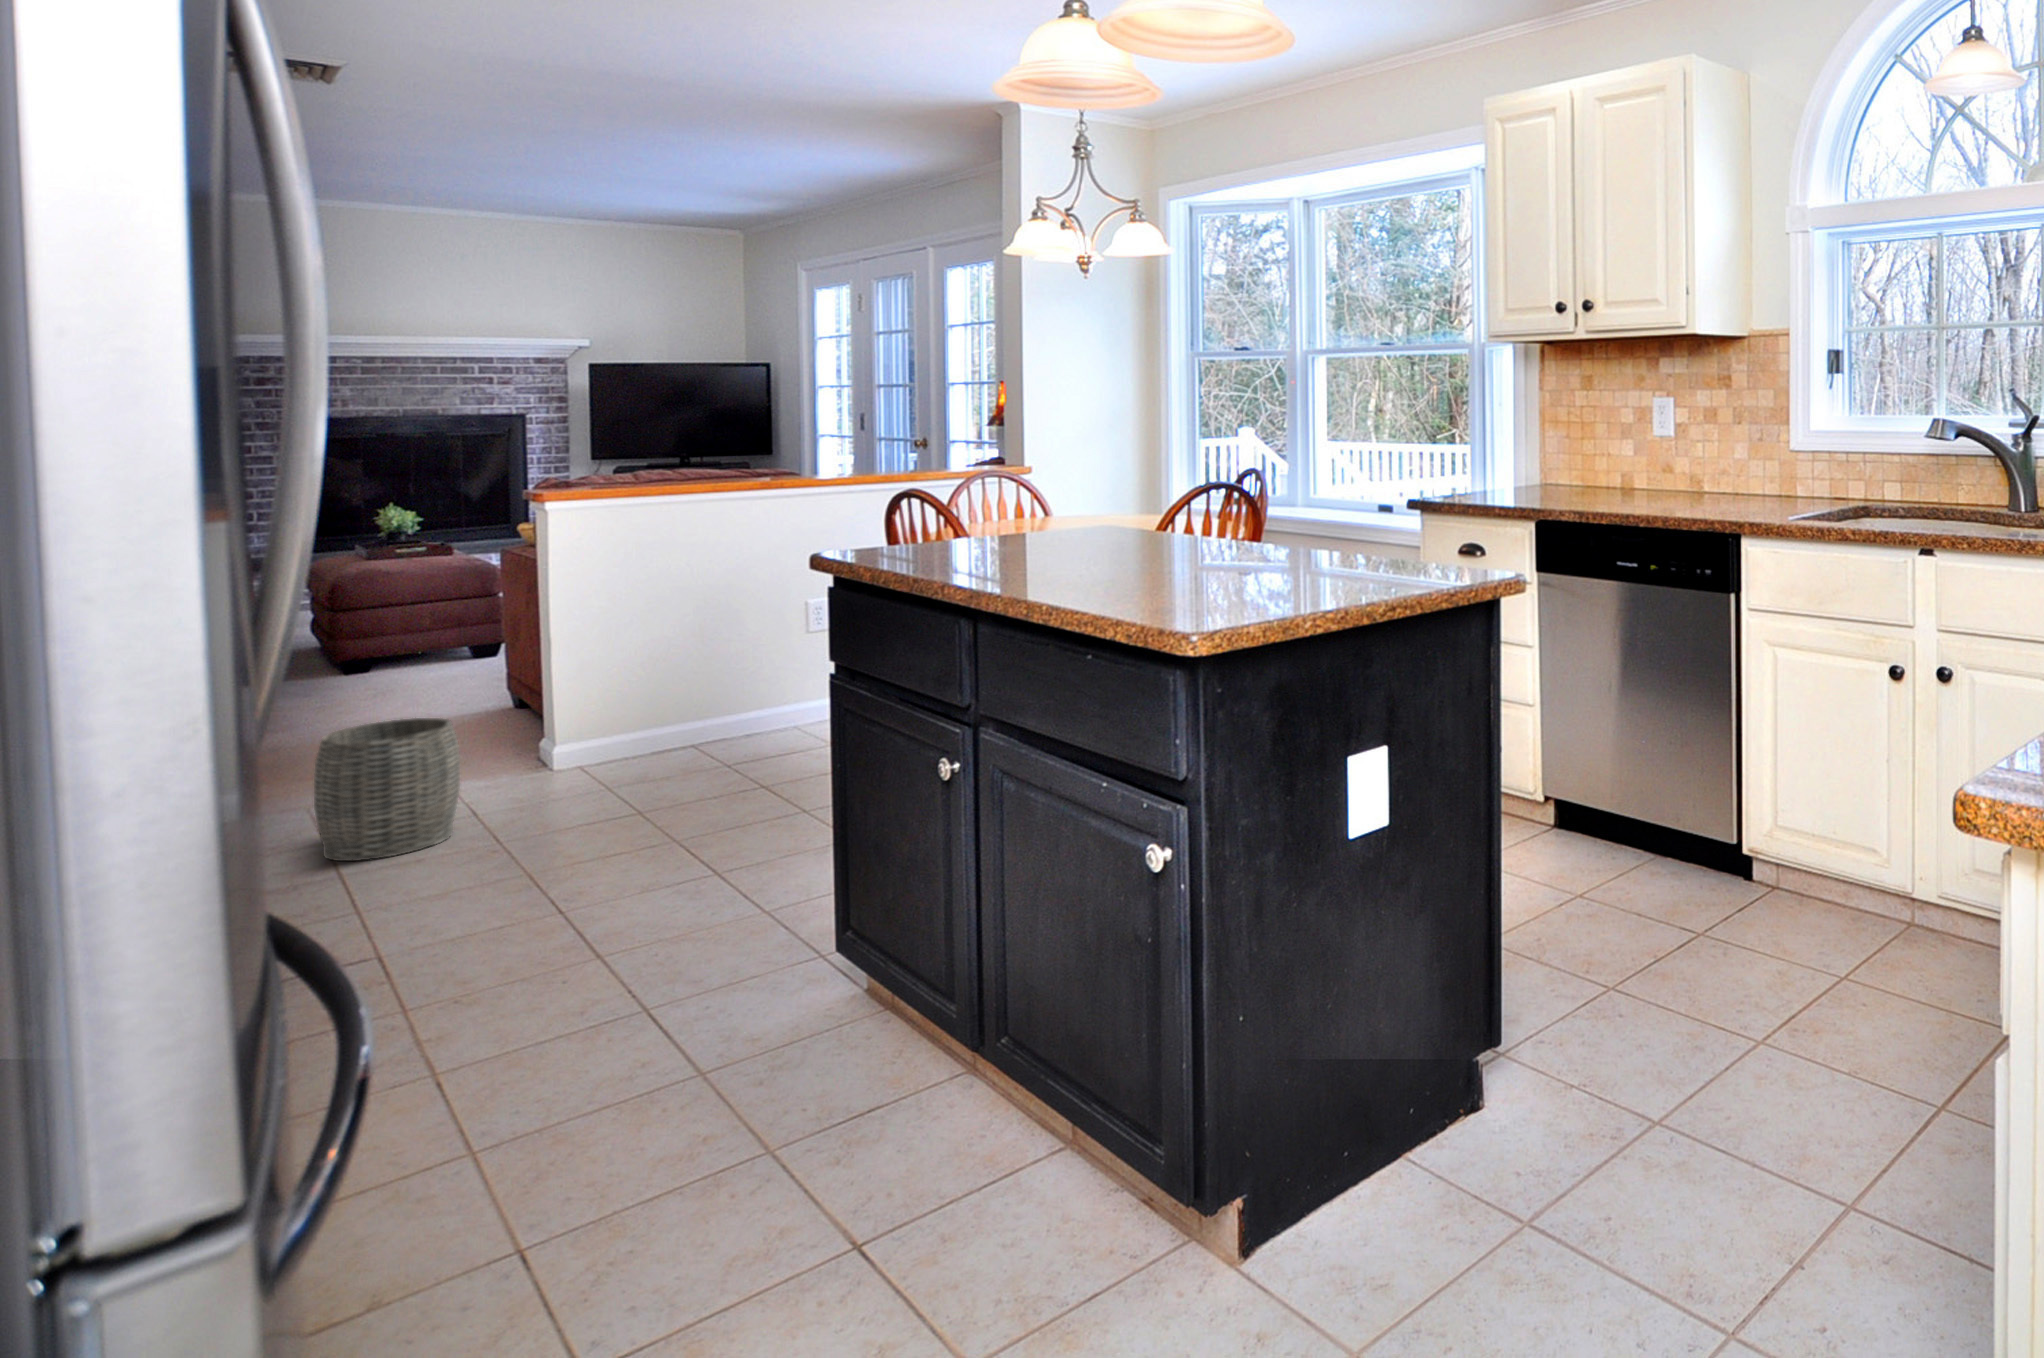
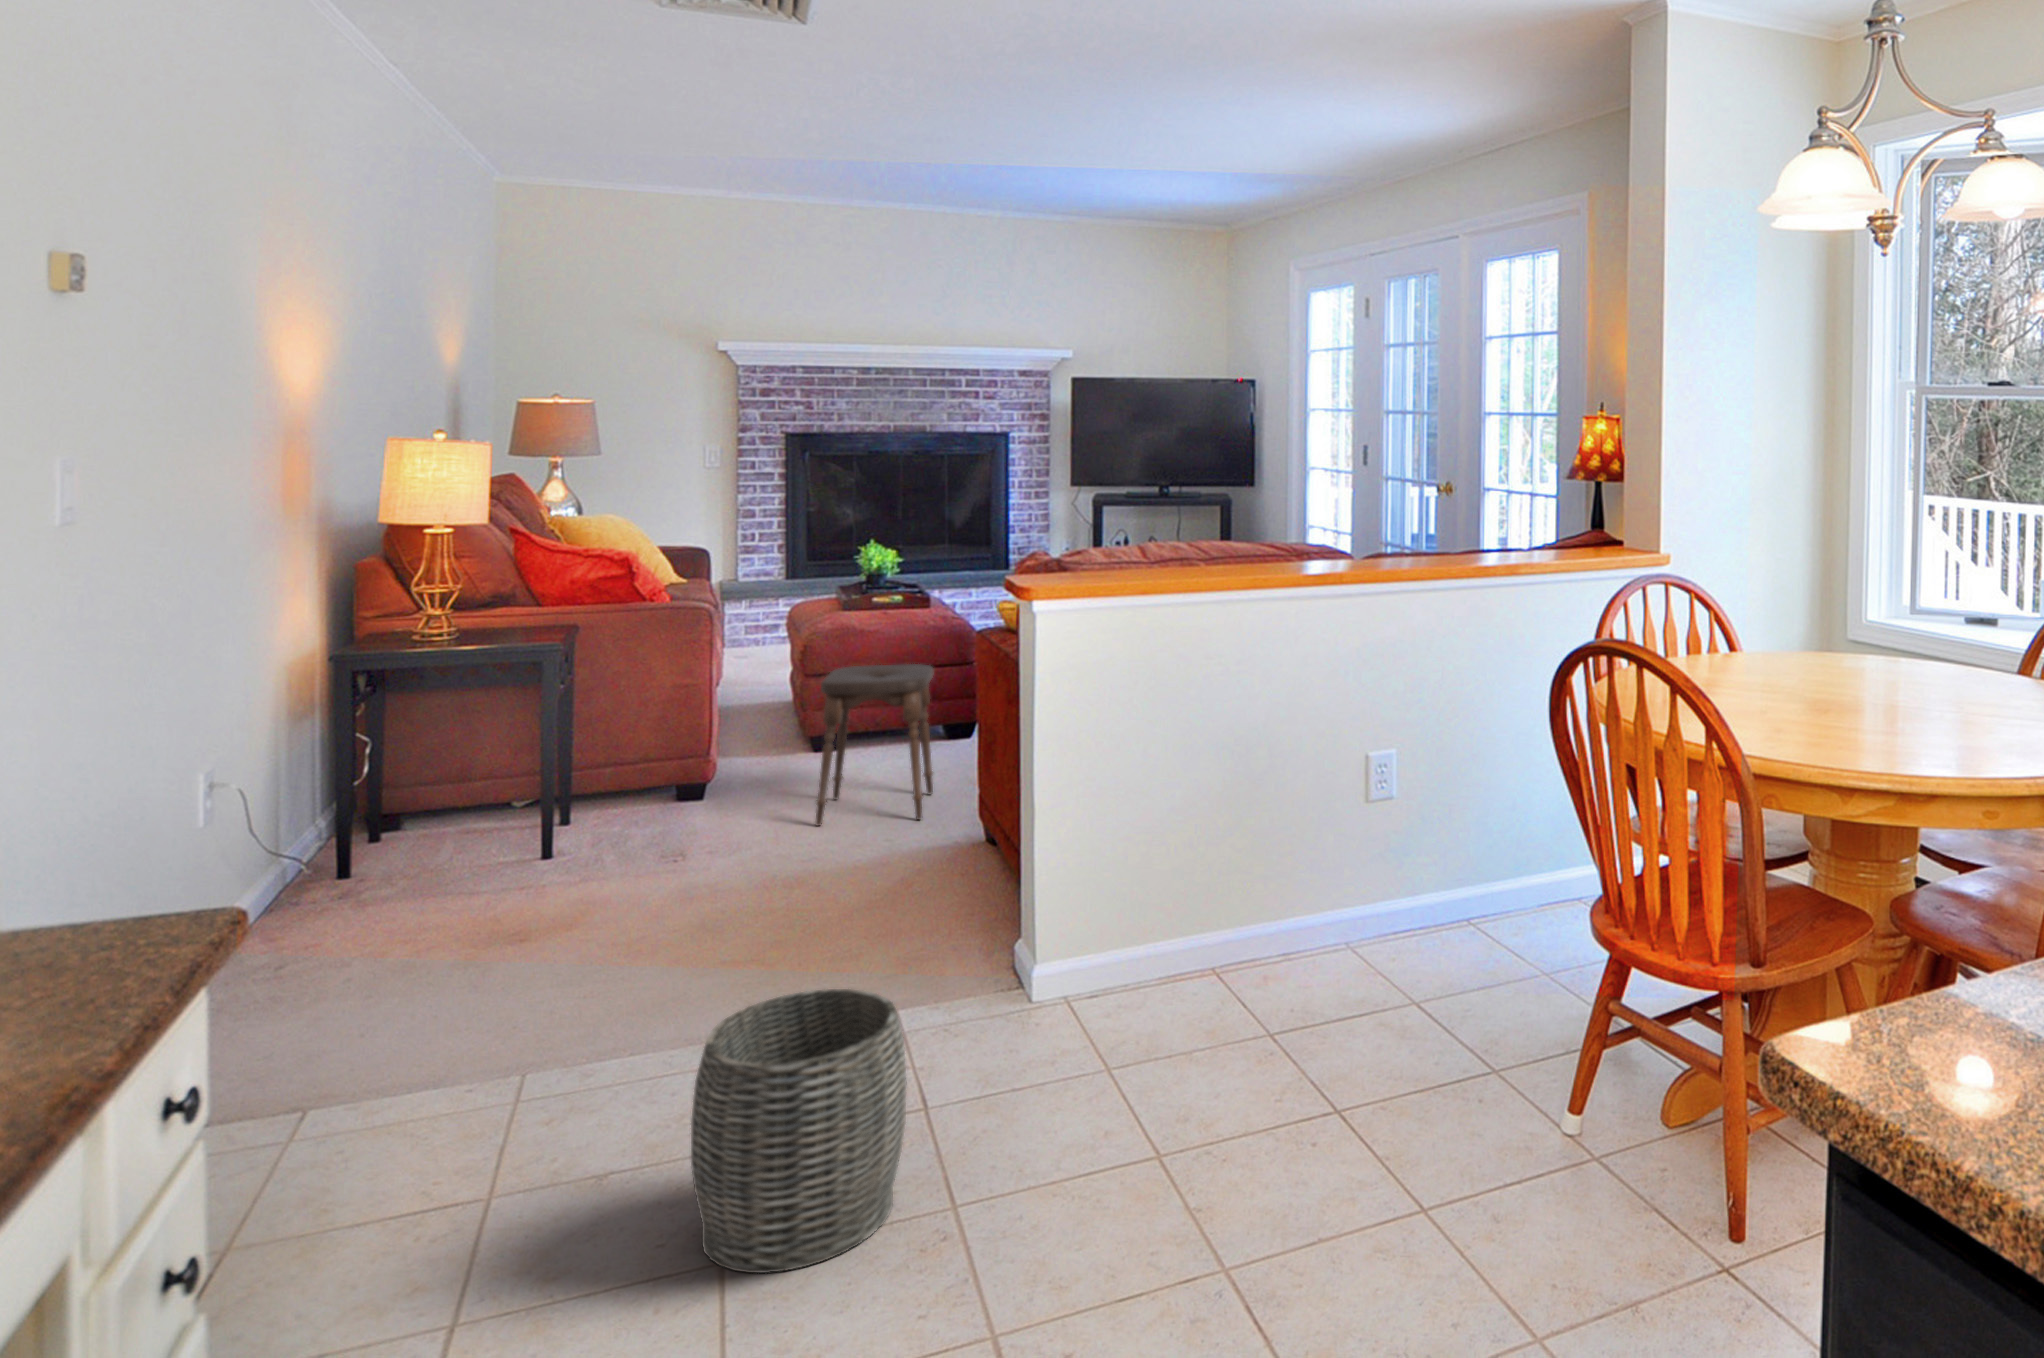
stool: none [357,583,463,706] -> present [816,664,934,826]

